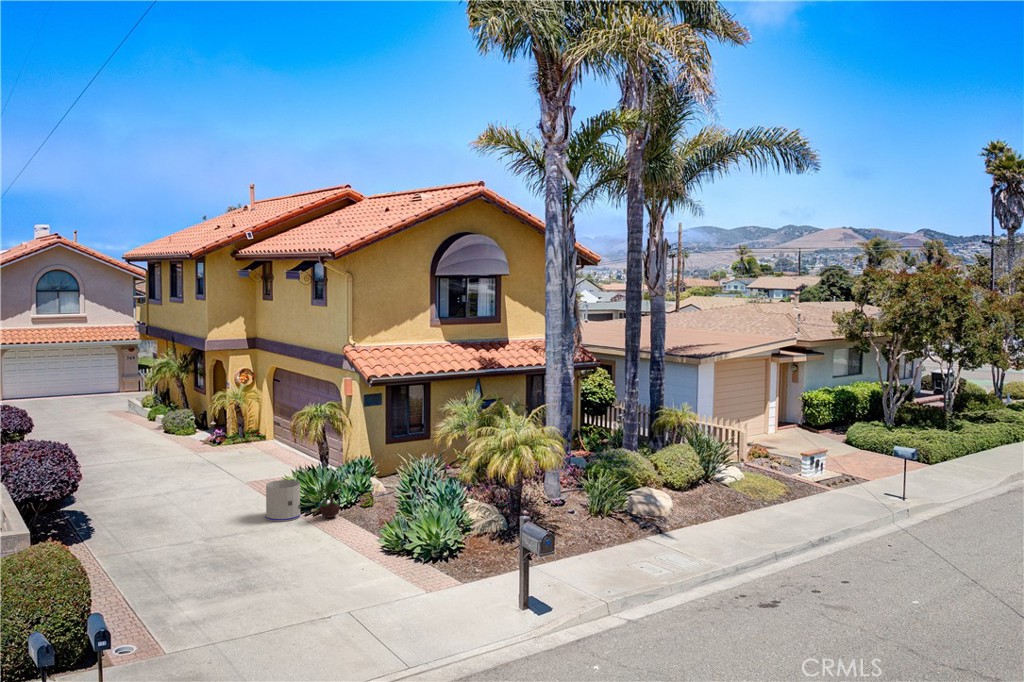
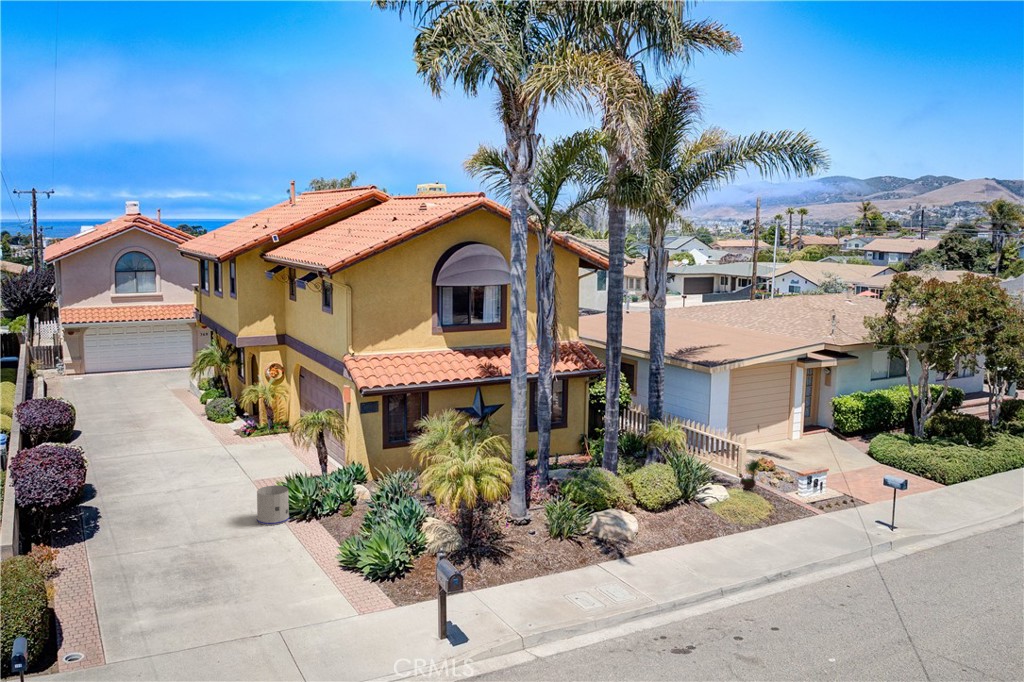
potted tree: present [320,479,341,518] -> present [740,460,761,490]

